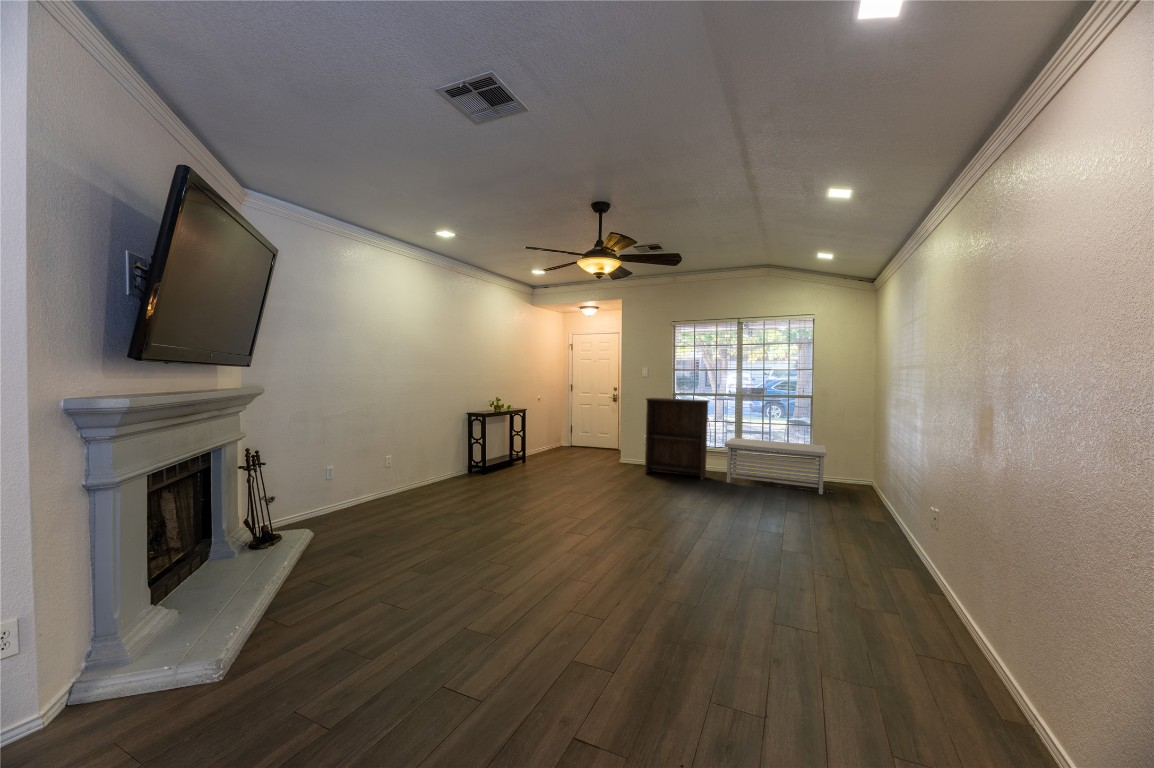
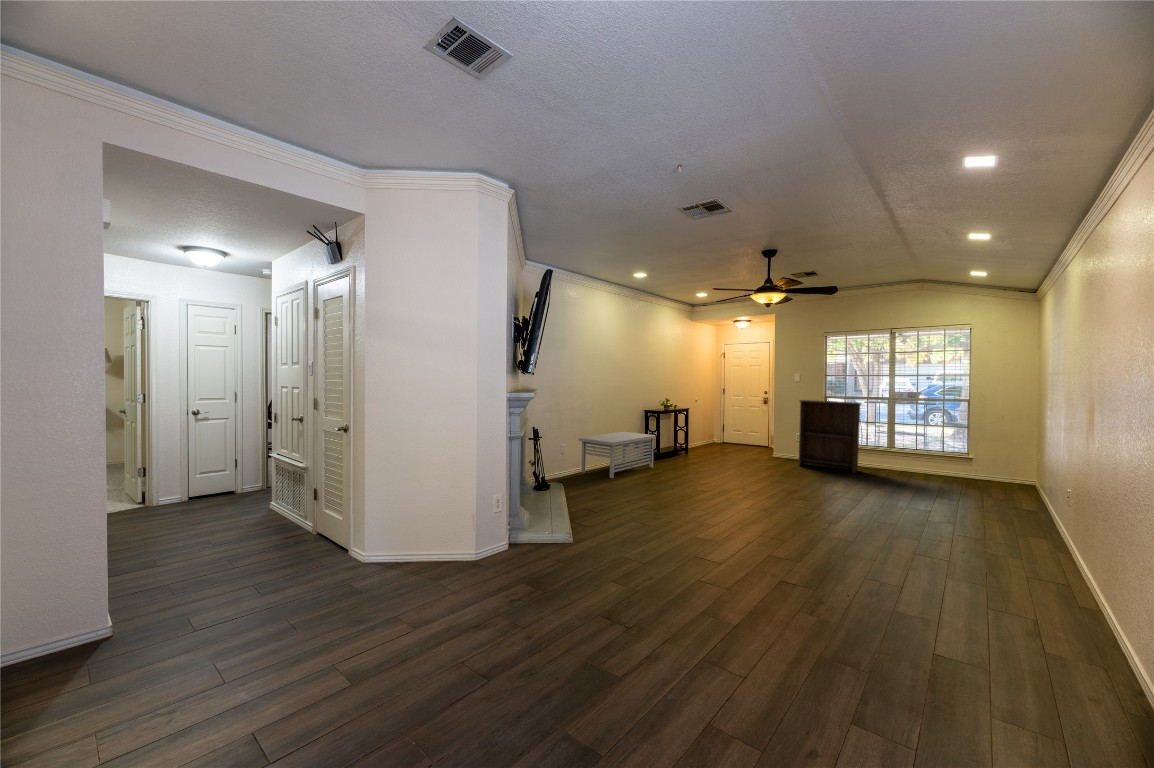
storage bench: present [724,438,826,494] -> present [578,432,656,478]

